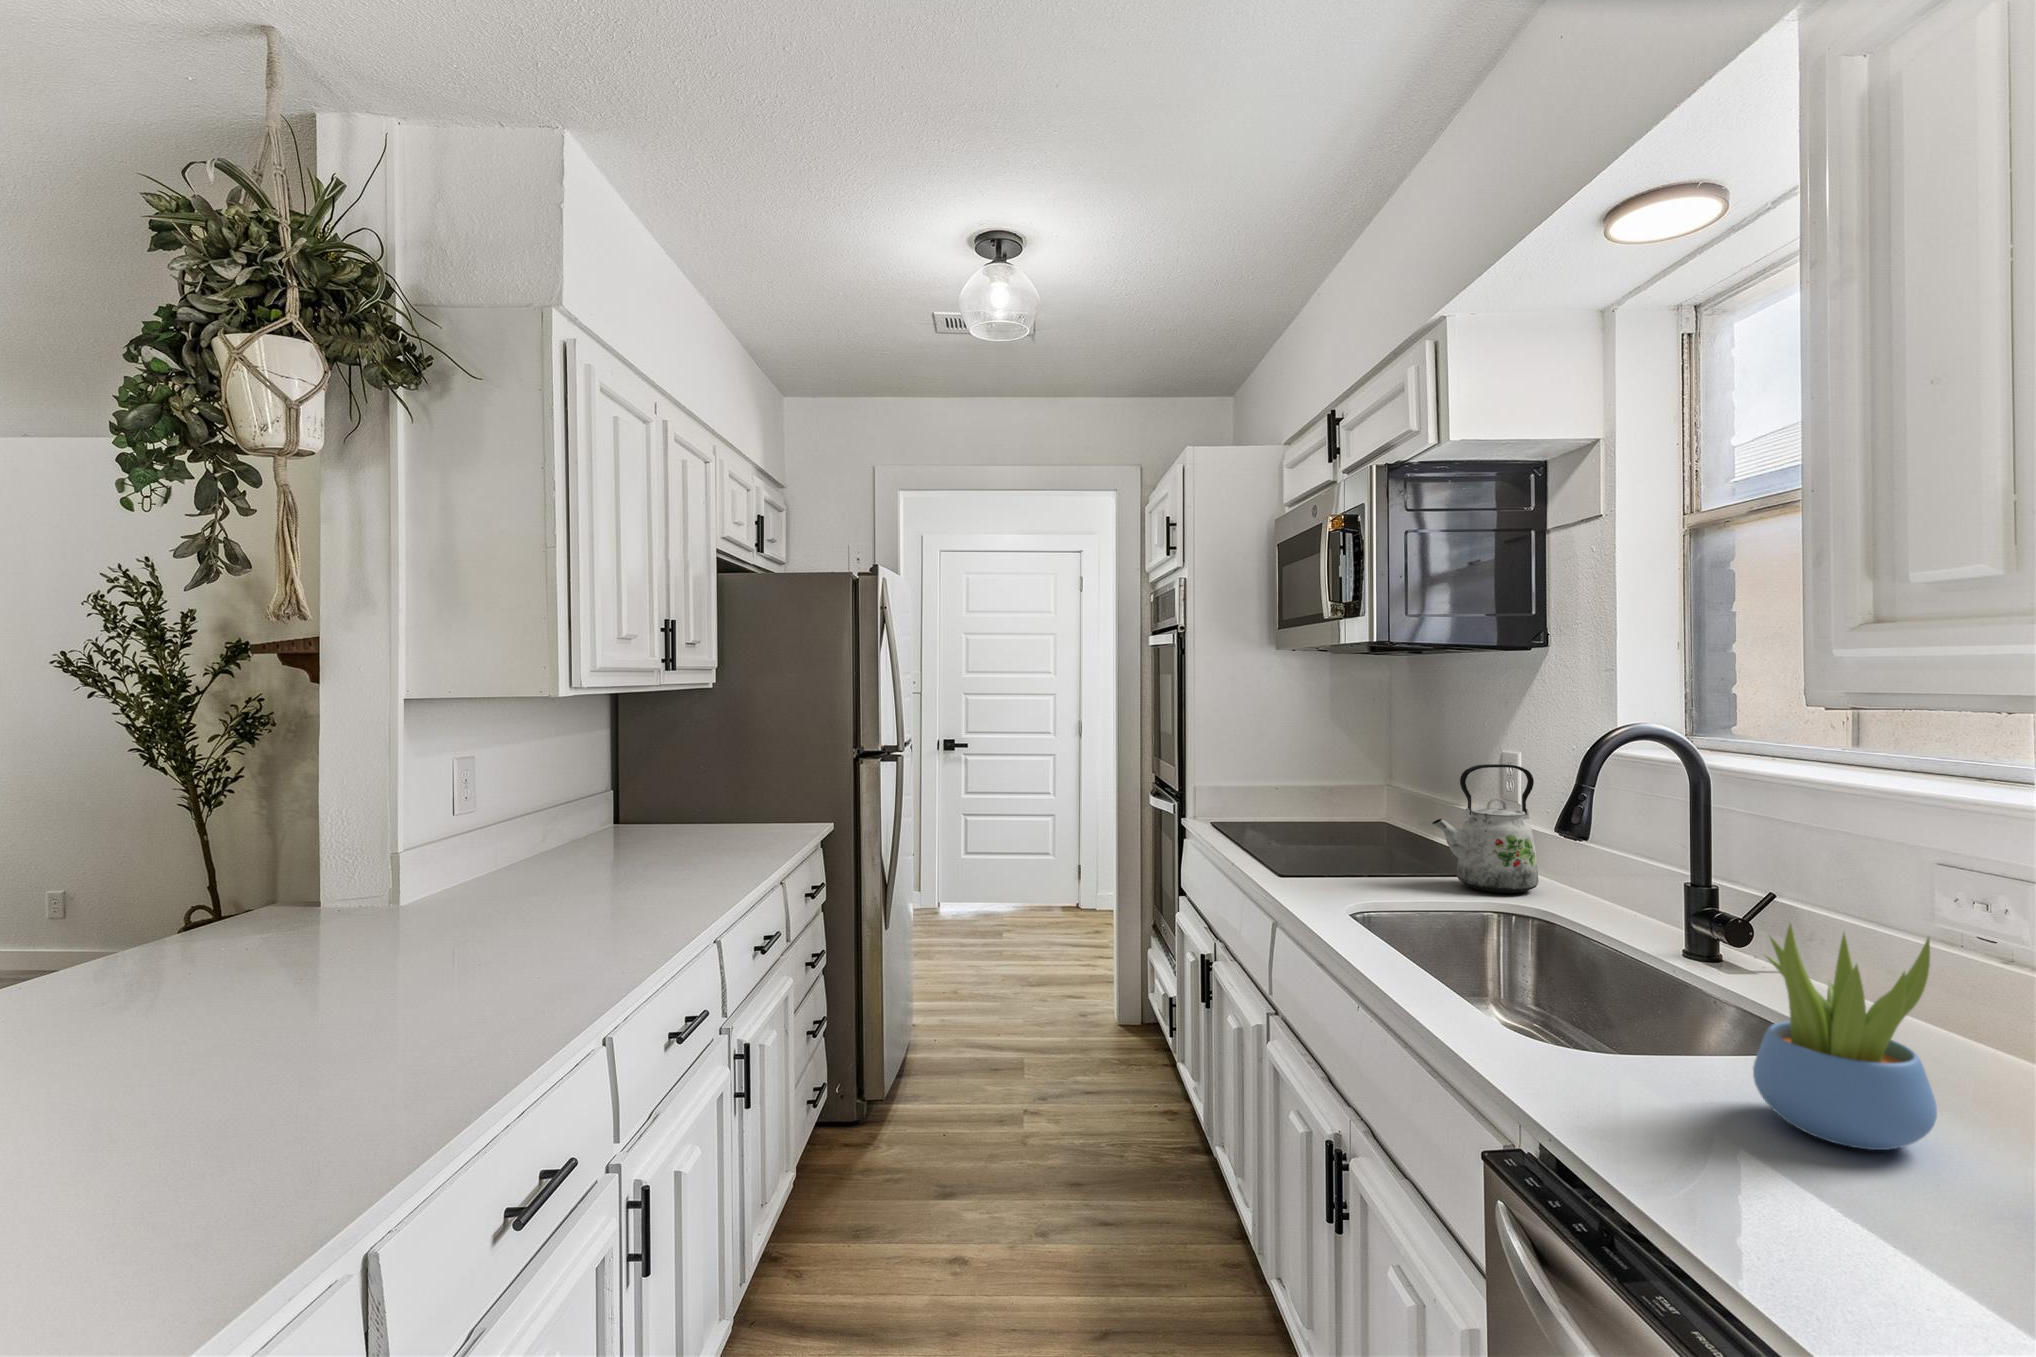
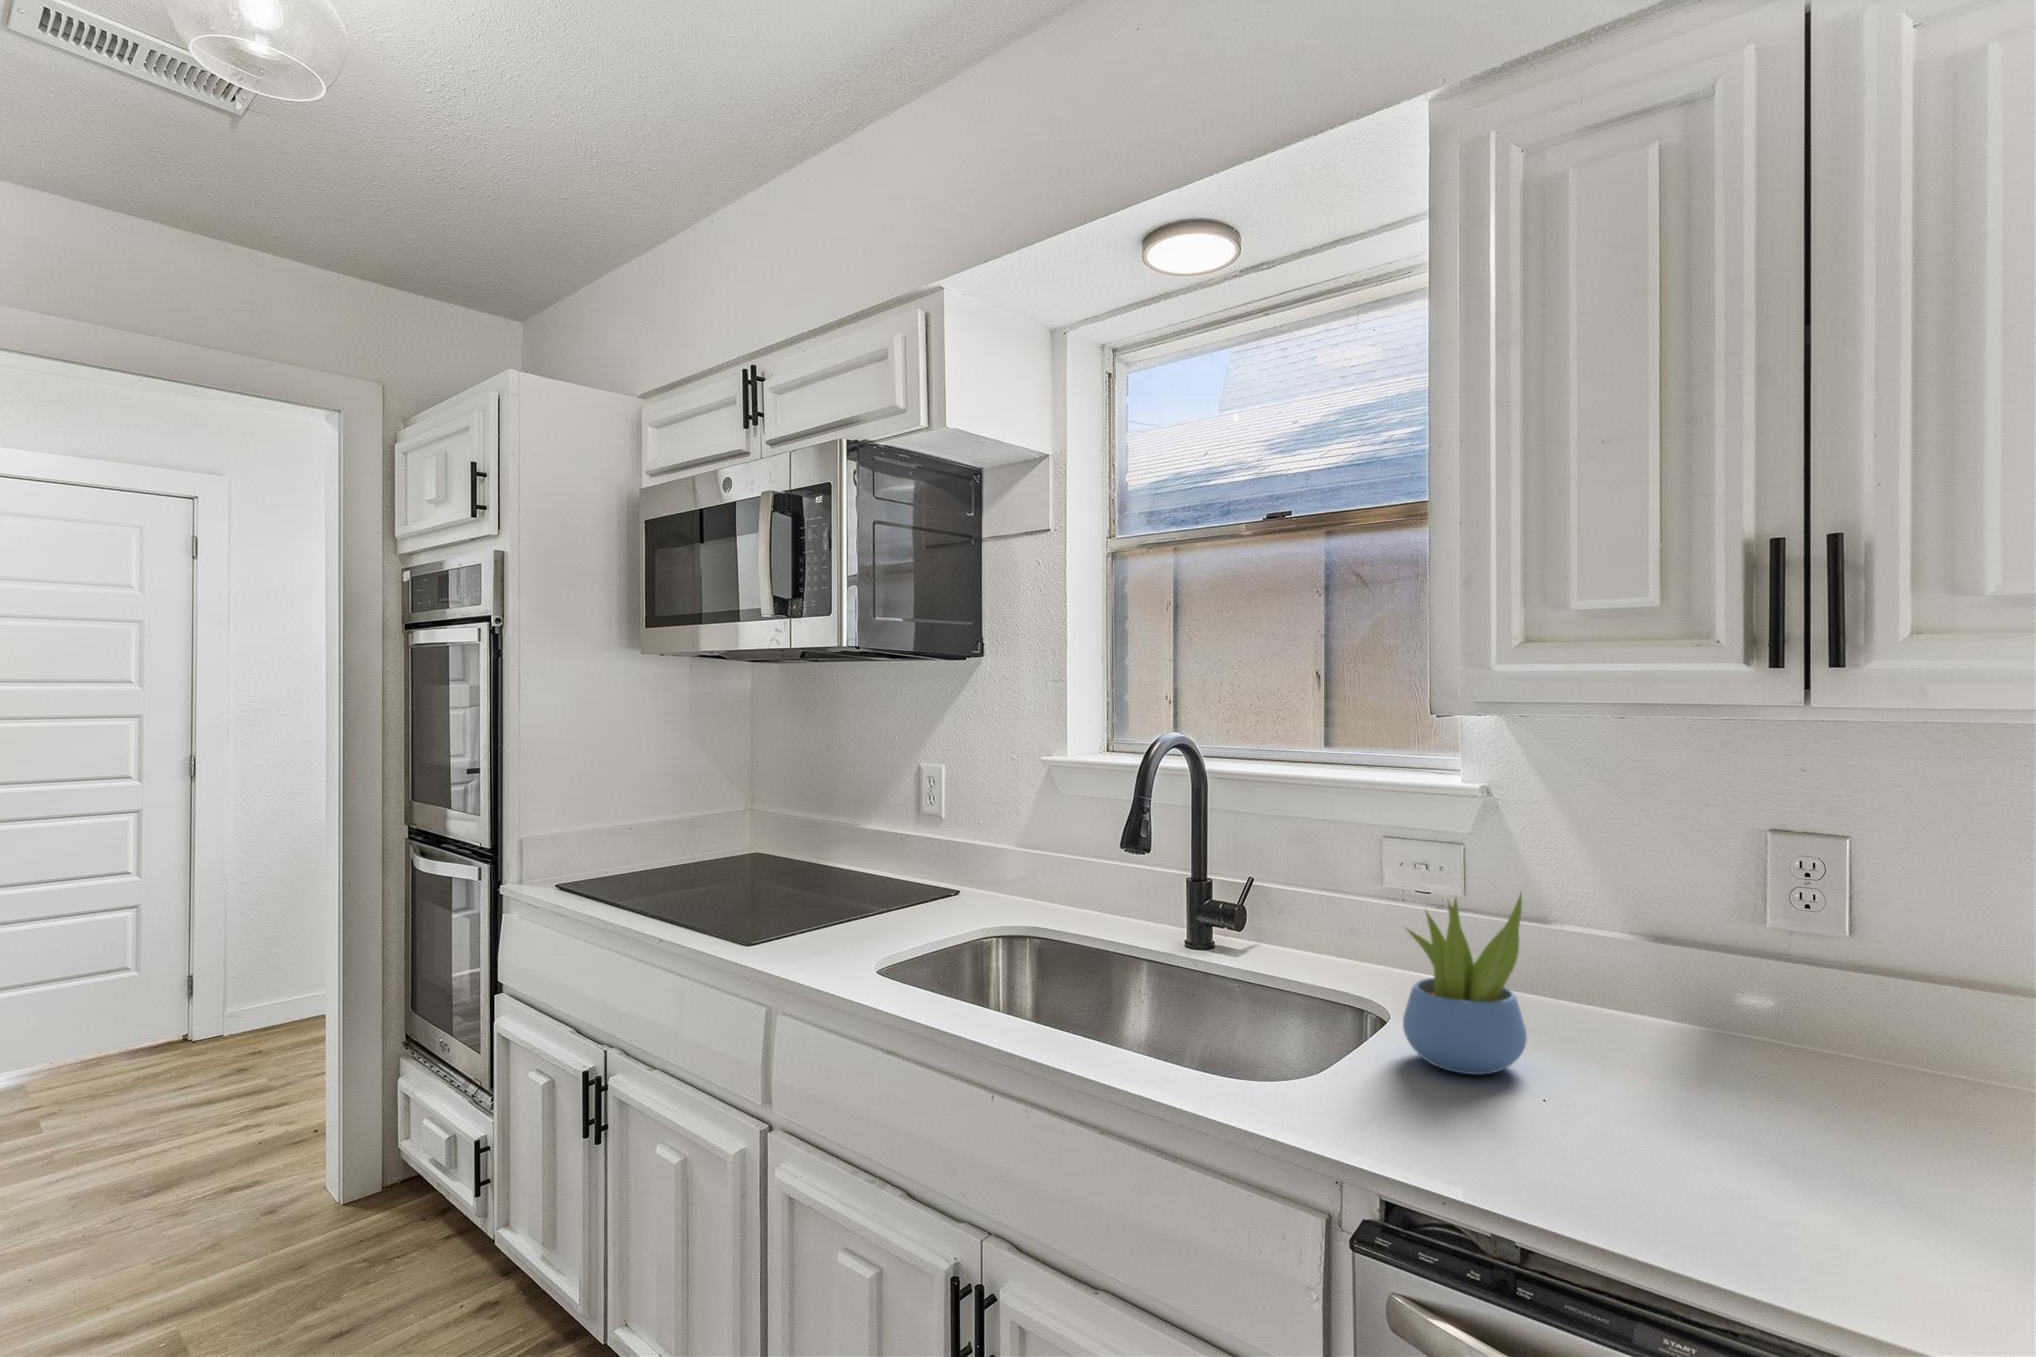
kettle: present [1432,764,1539,893] -> none [912,780,1002,916]

